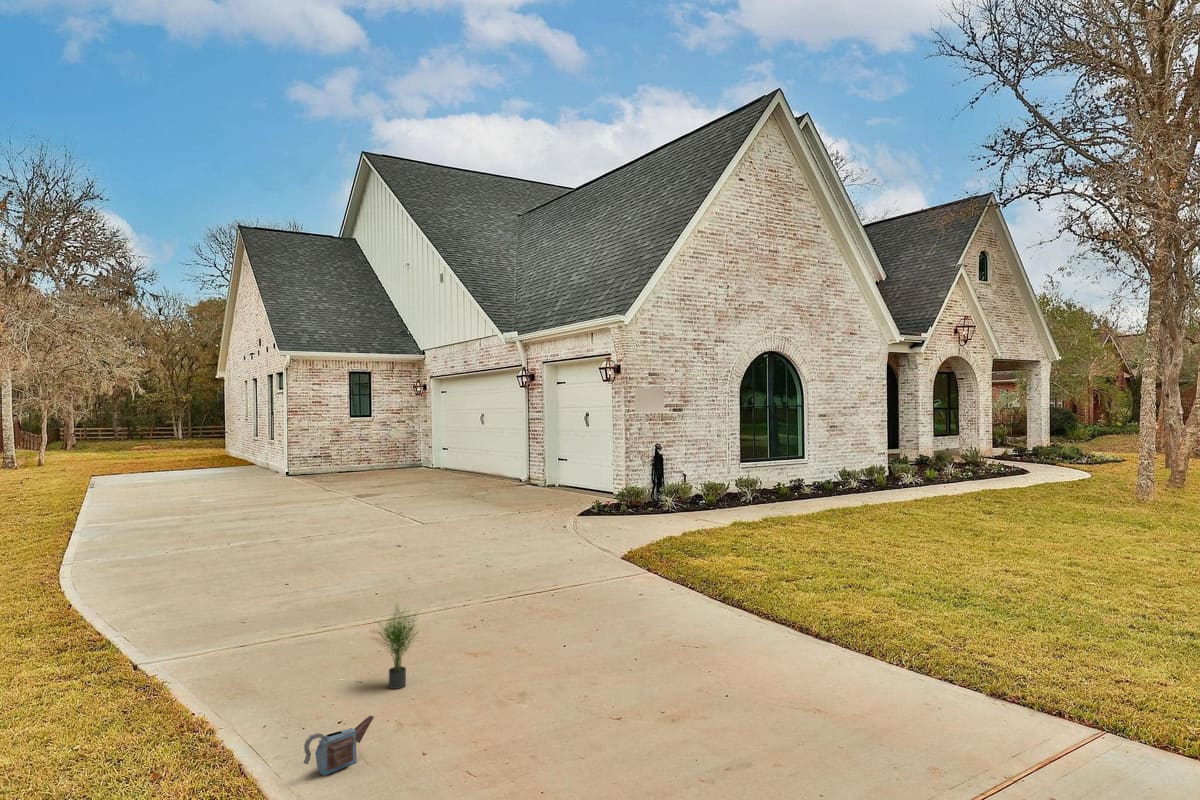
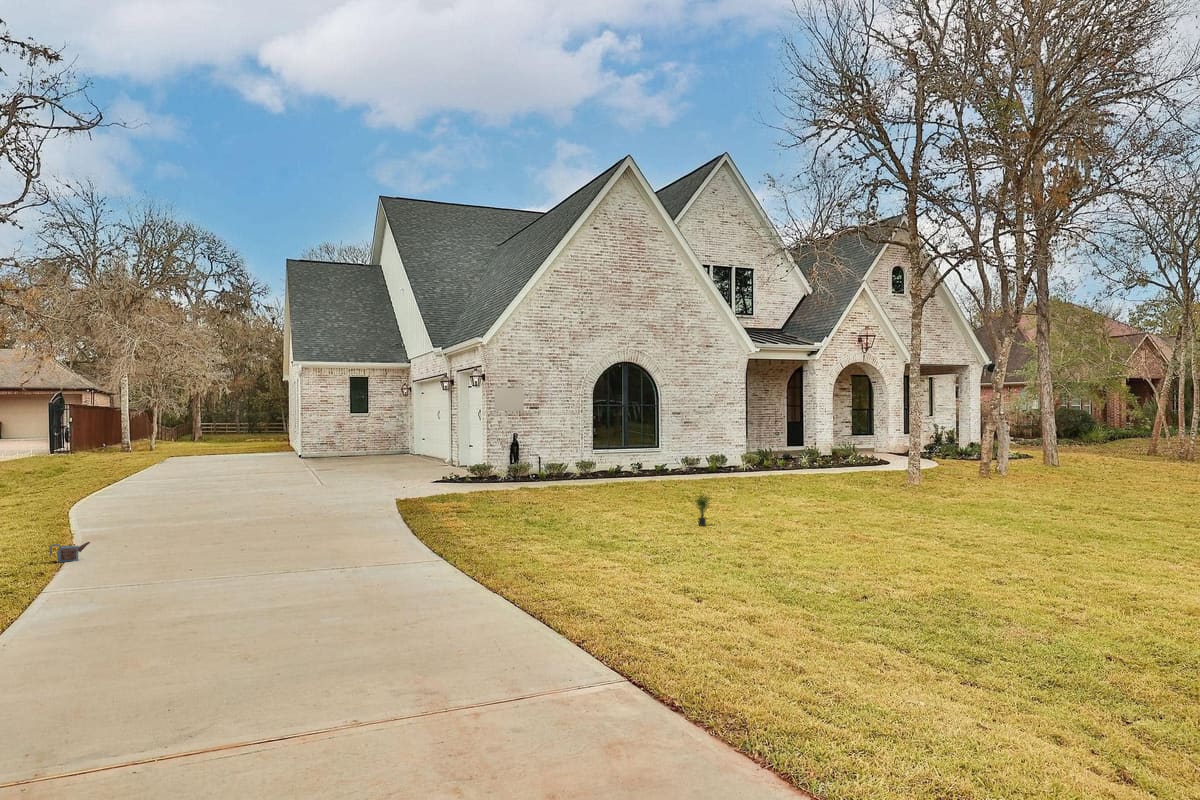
potted plant: present [377,607,417,689] -> present [695,495,710,526]

